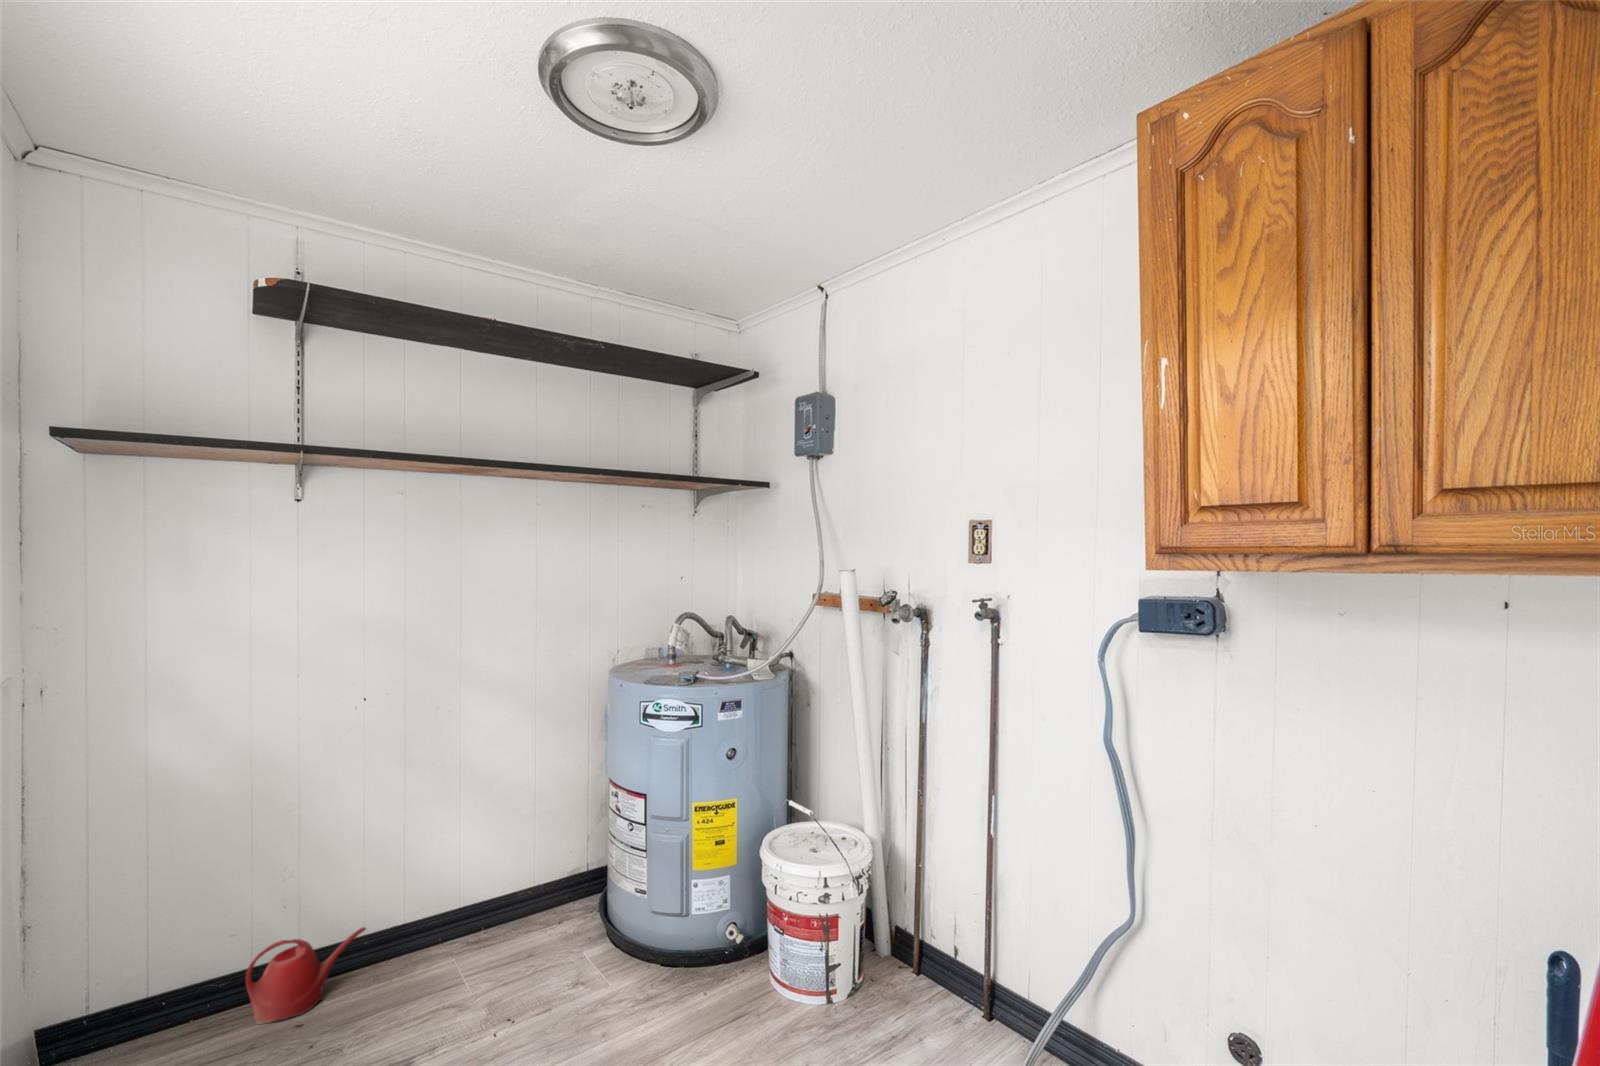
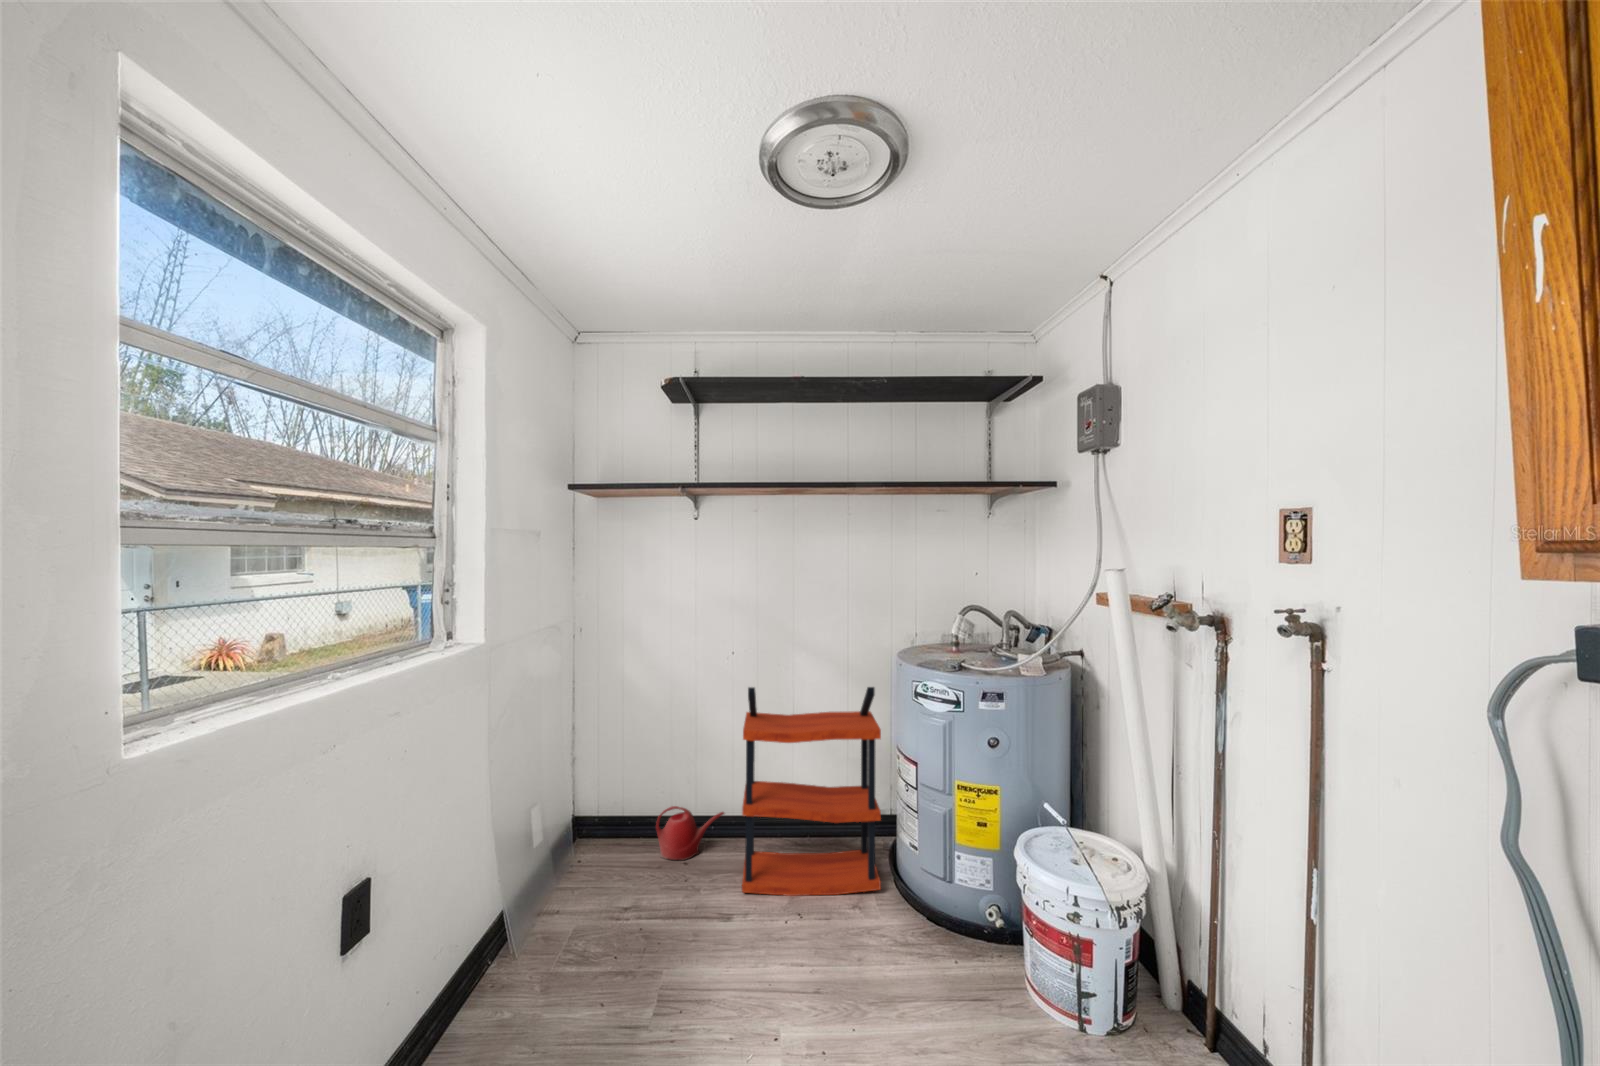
shelving unit: none [404,717,601,1019] -> present [742,687,881,896]

